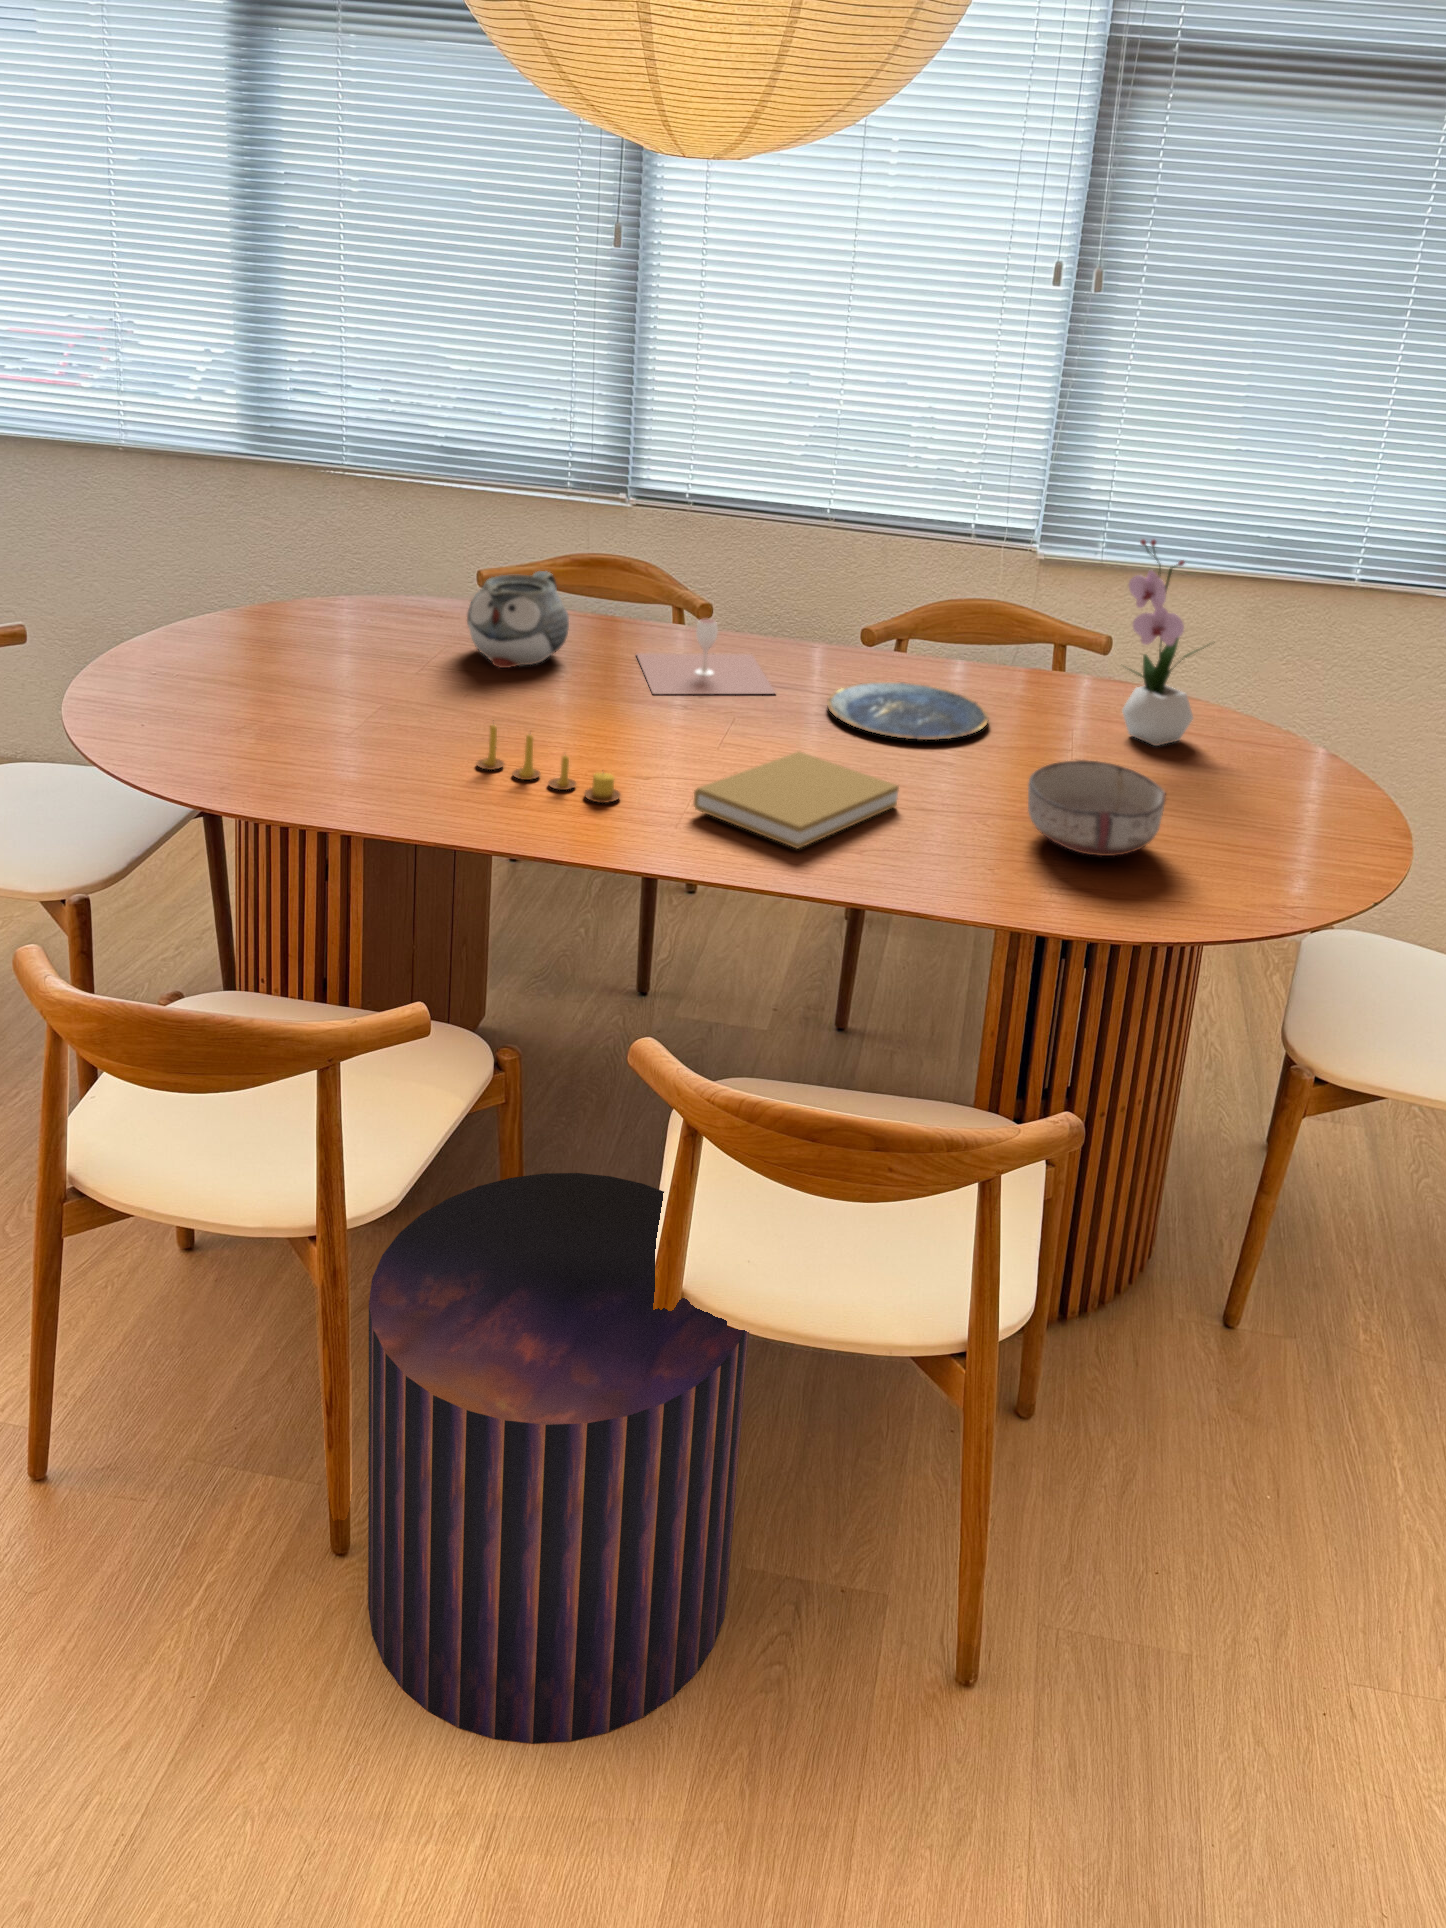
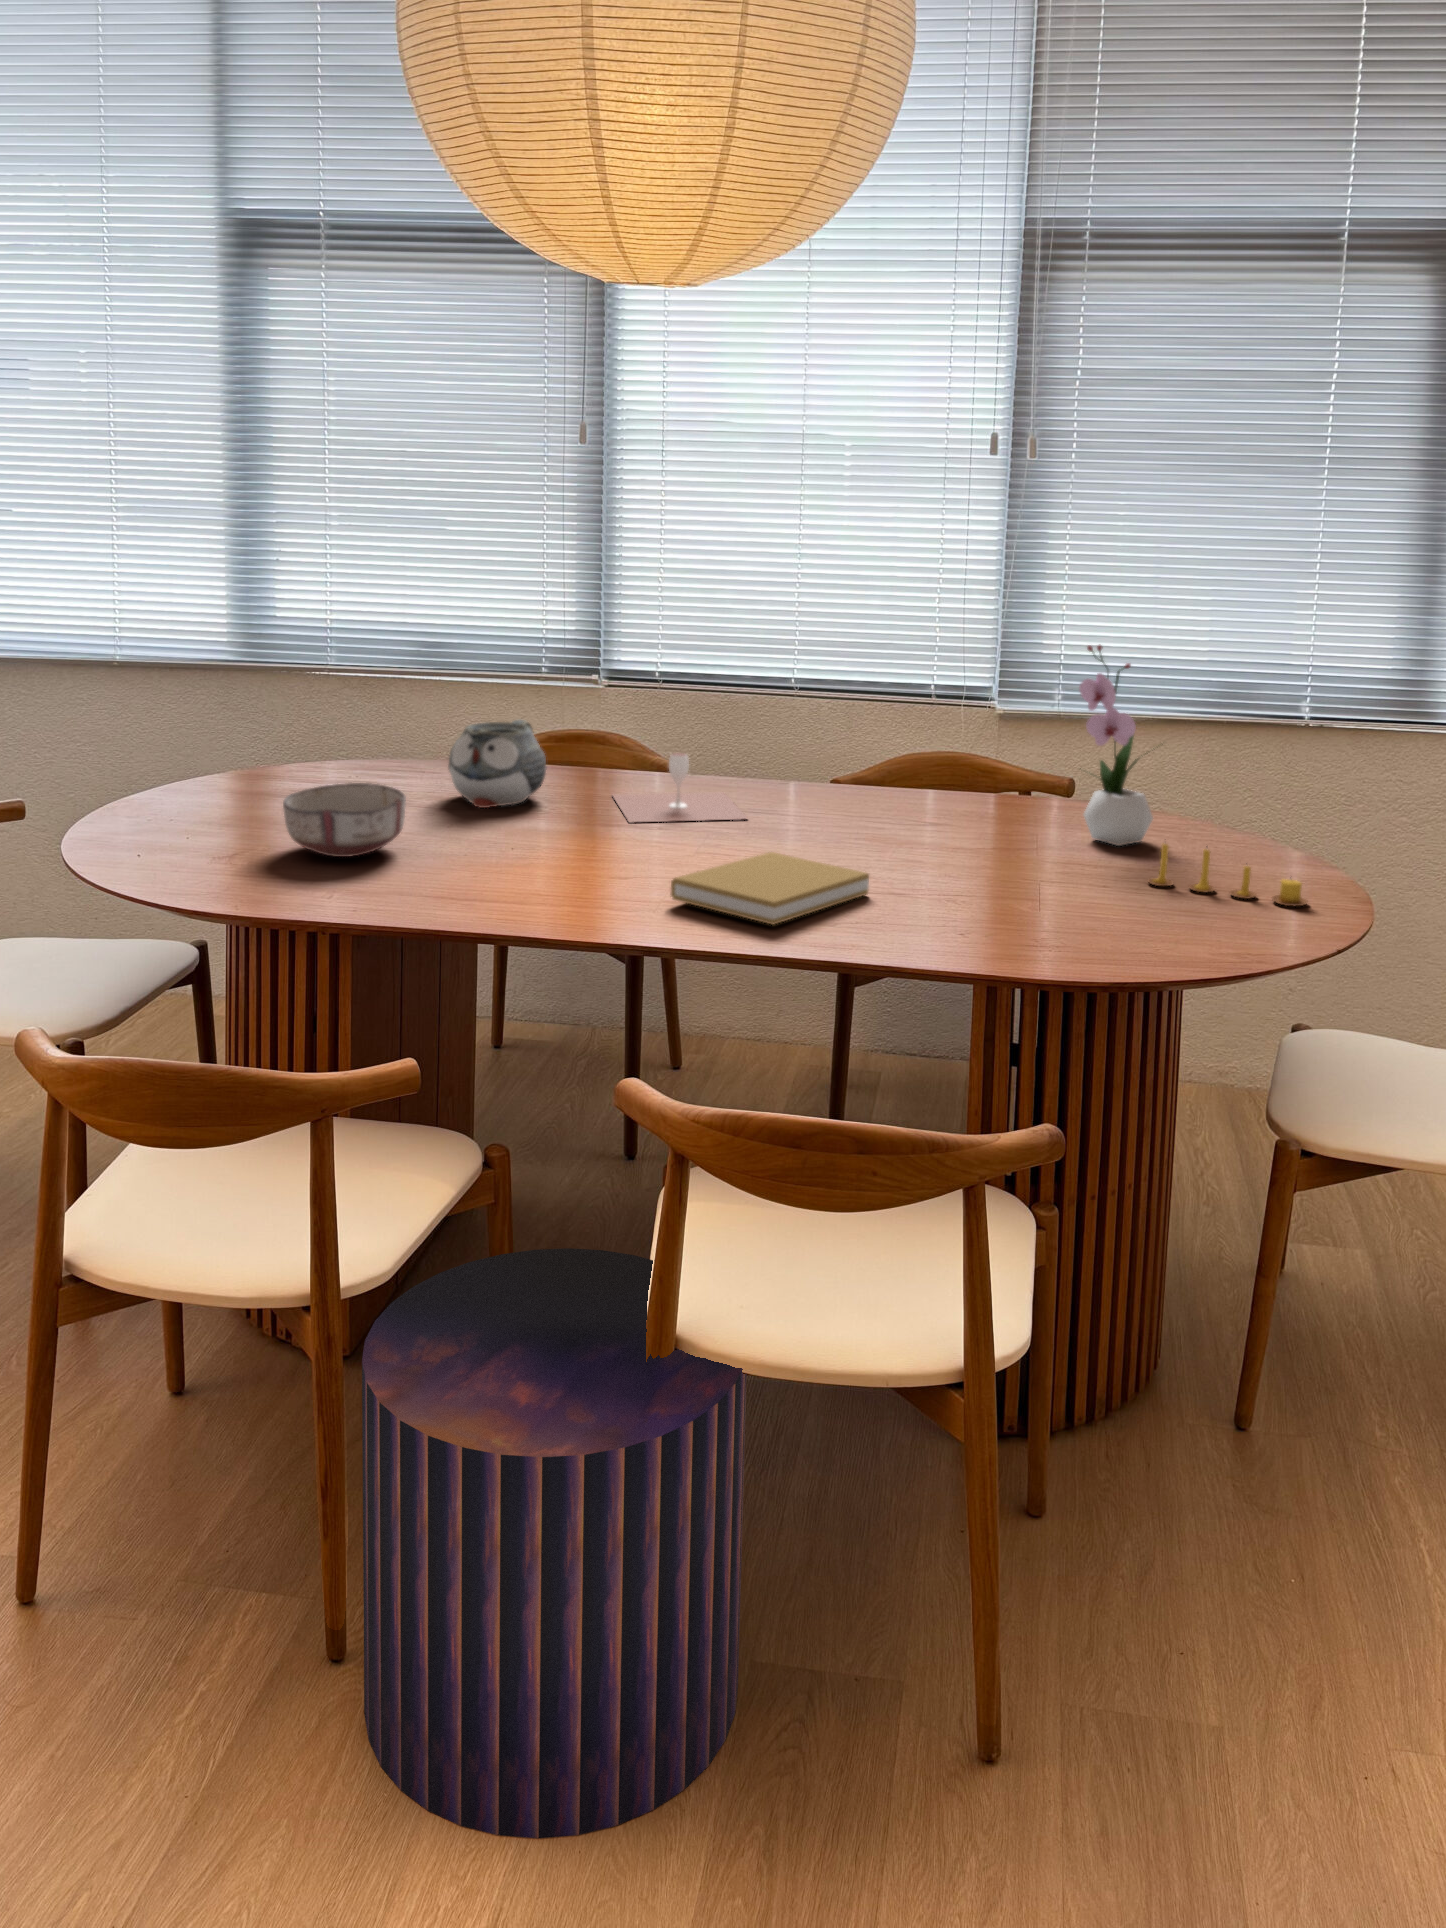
plate: present [827,682,988,740] -> none [798,806,955,846]
candle: present [477,725,621,803] -> present [1147,844,1307,906]
ceramic bowl: present [1028,760,1166,856] -> present [283,783,406,857]

